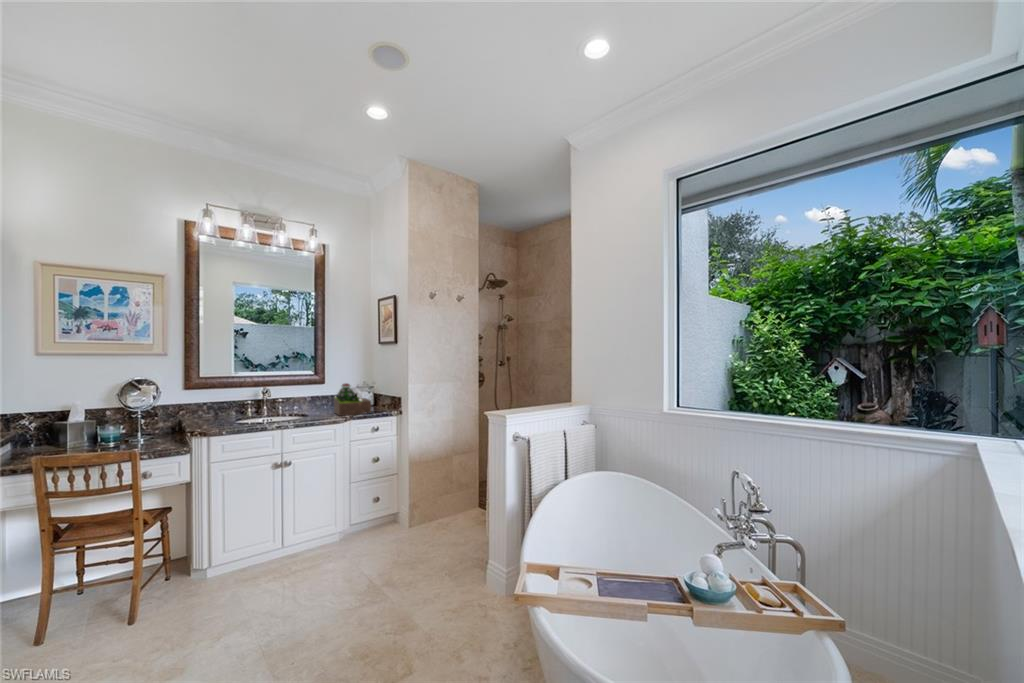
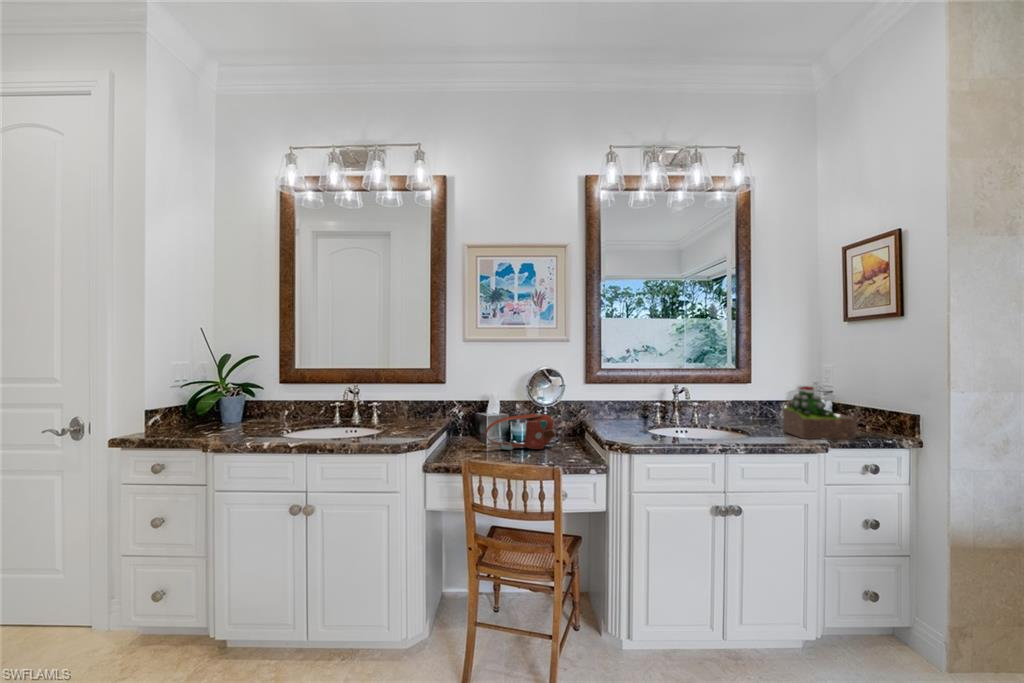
handbag: none [56,417,142,451] -> present [485,413,556,450]

